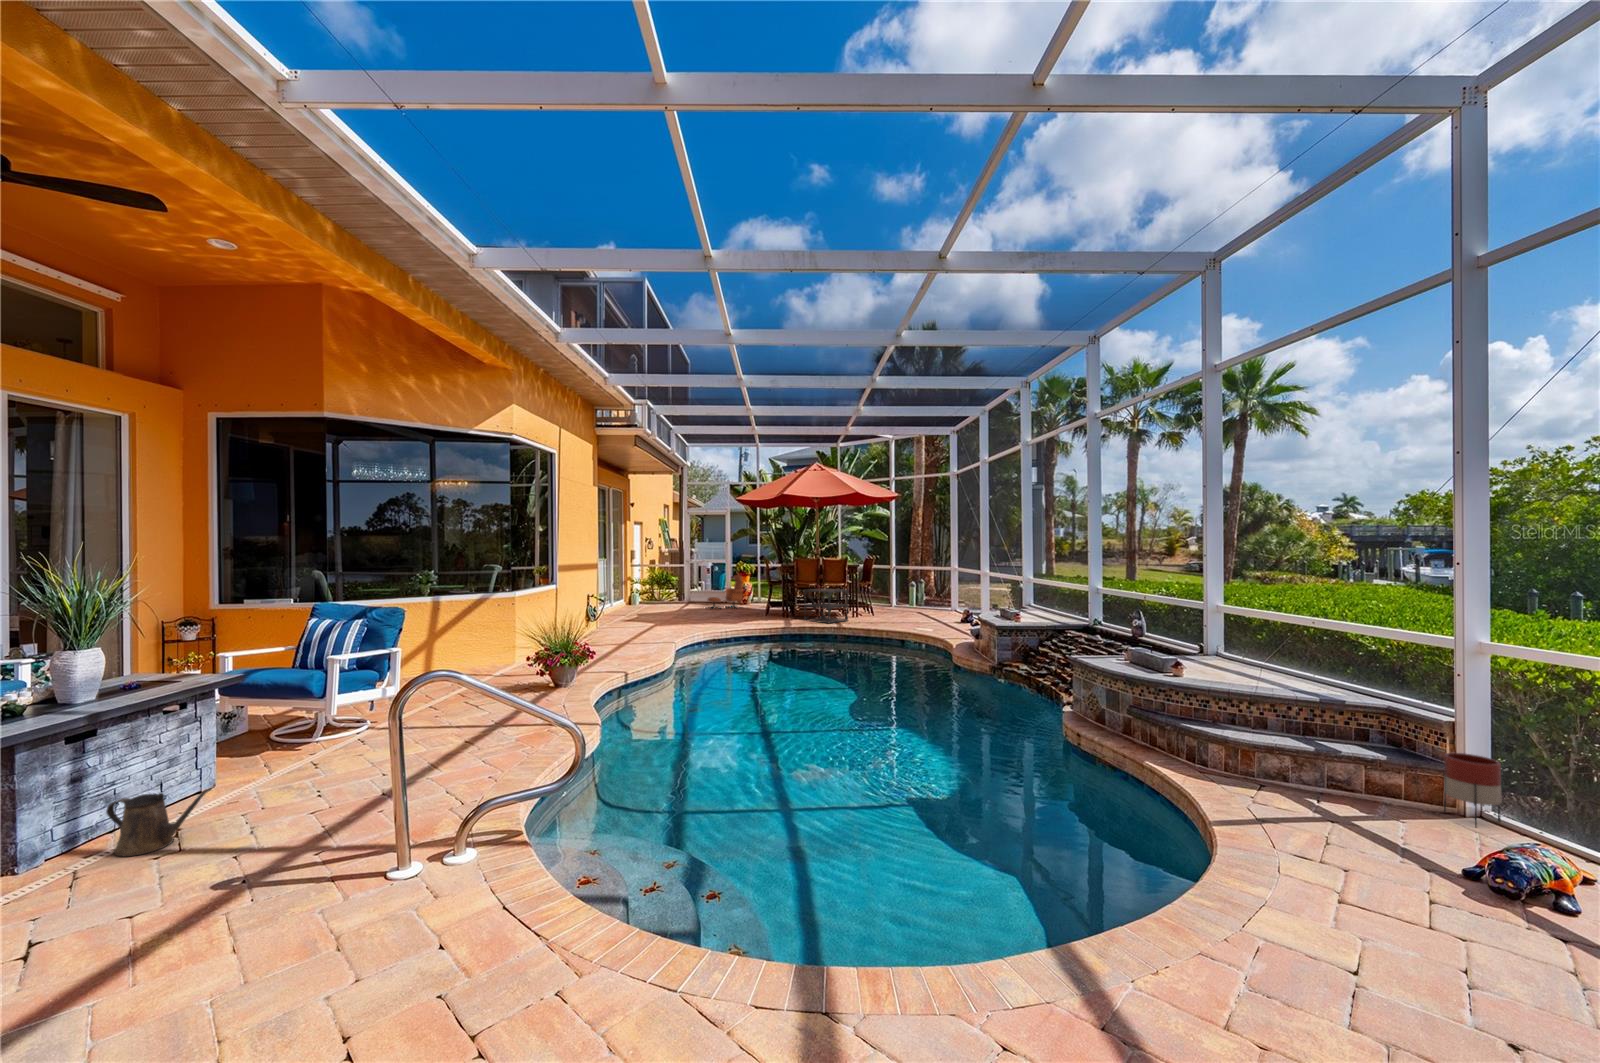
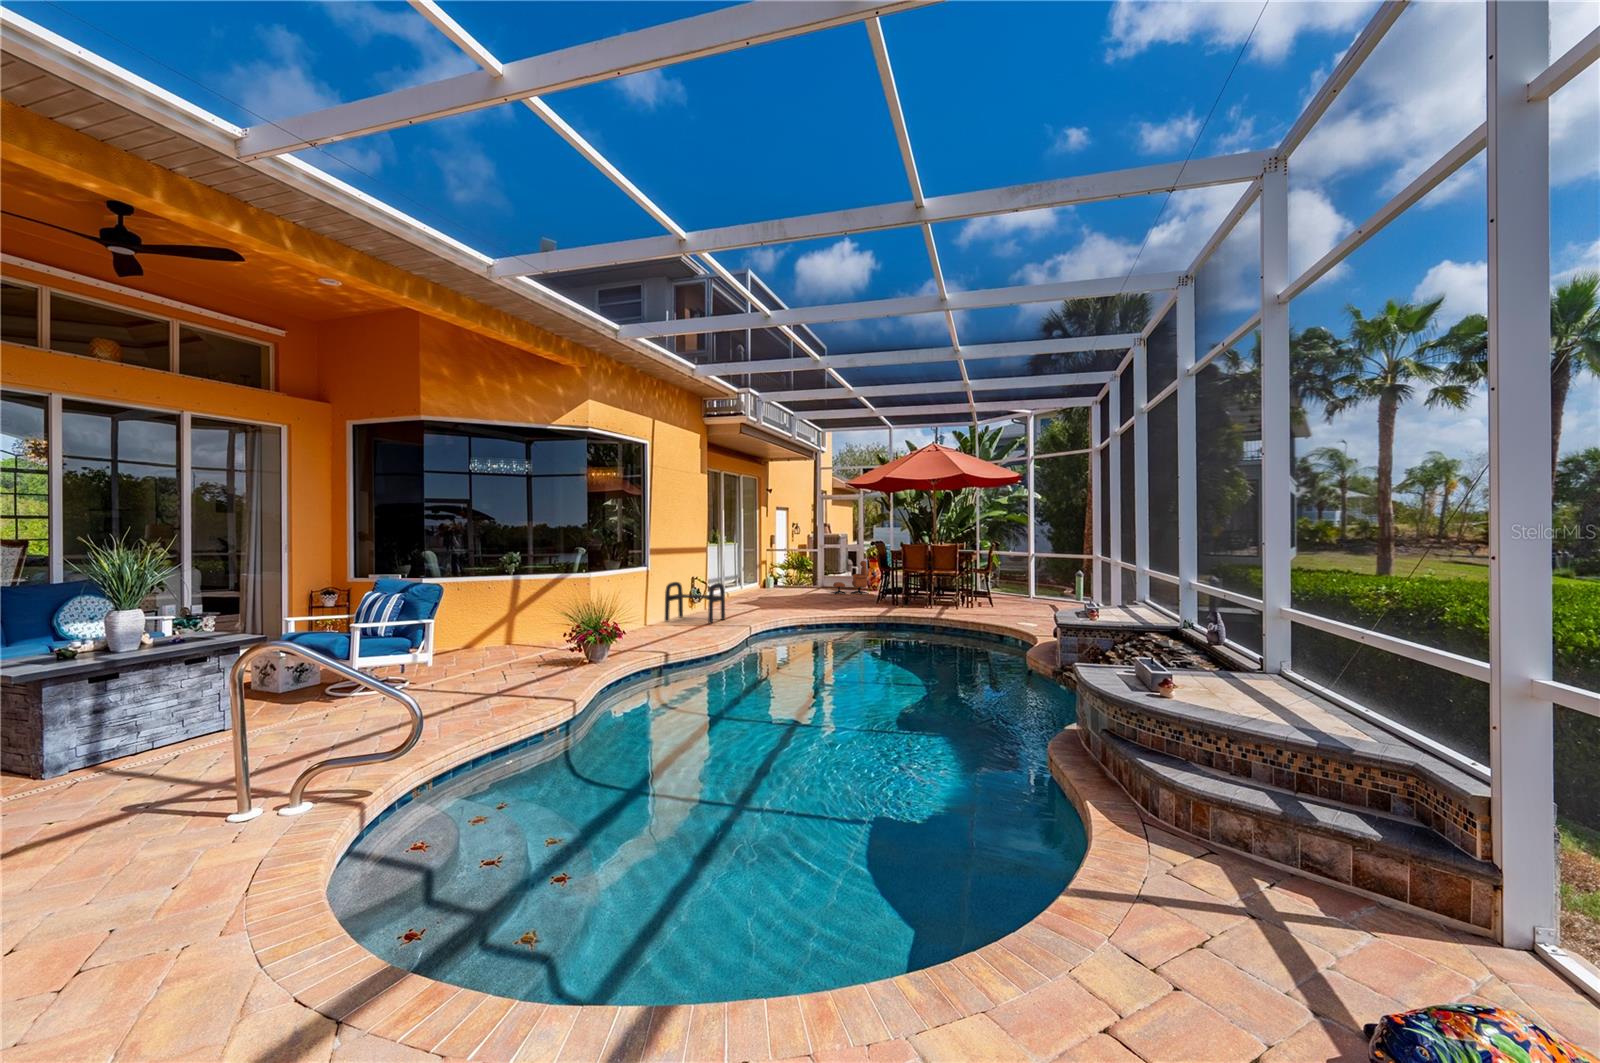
side table: present [804,588,848,623] -> none [915,575,962,612]
bench: none [569,599,634,642] -> present [665,582,725,623]
planter: present [1444,753,1502,827] -> none [1445,847,1542,972]
watering can: present [106,788,211,856] -> none [119,726,177,772]

